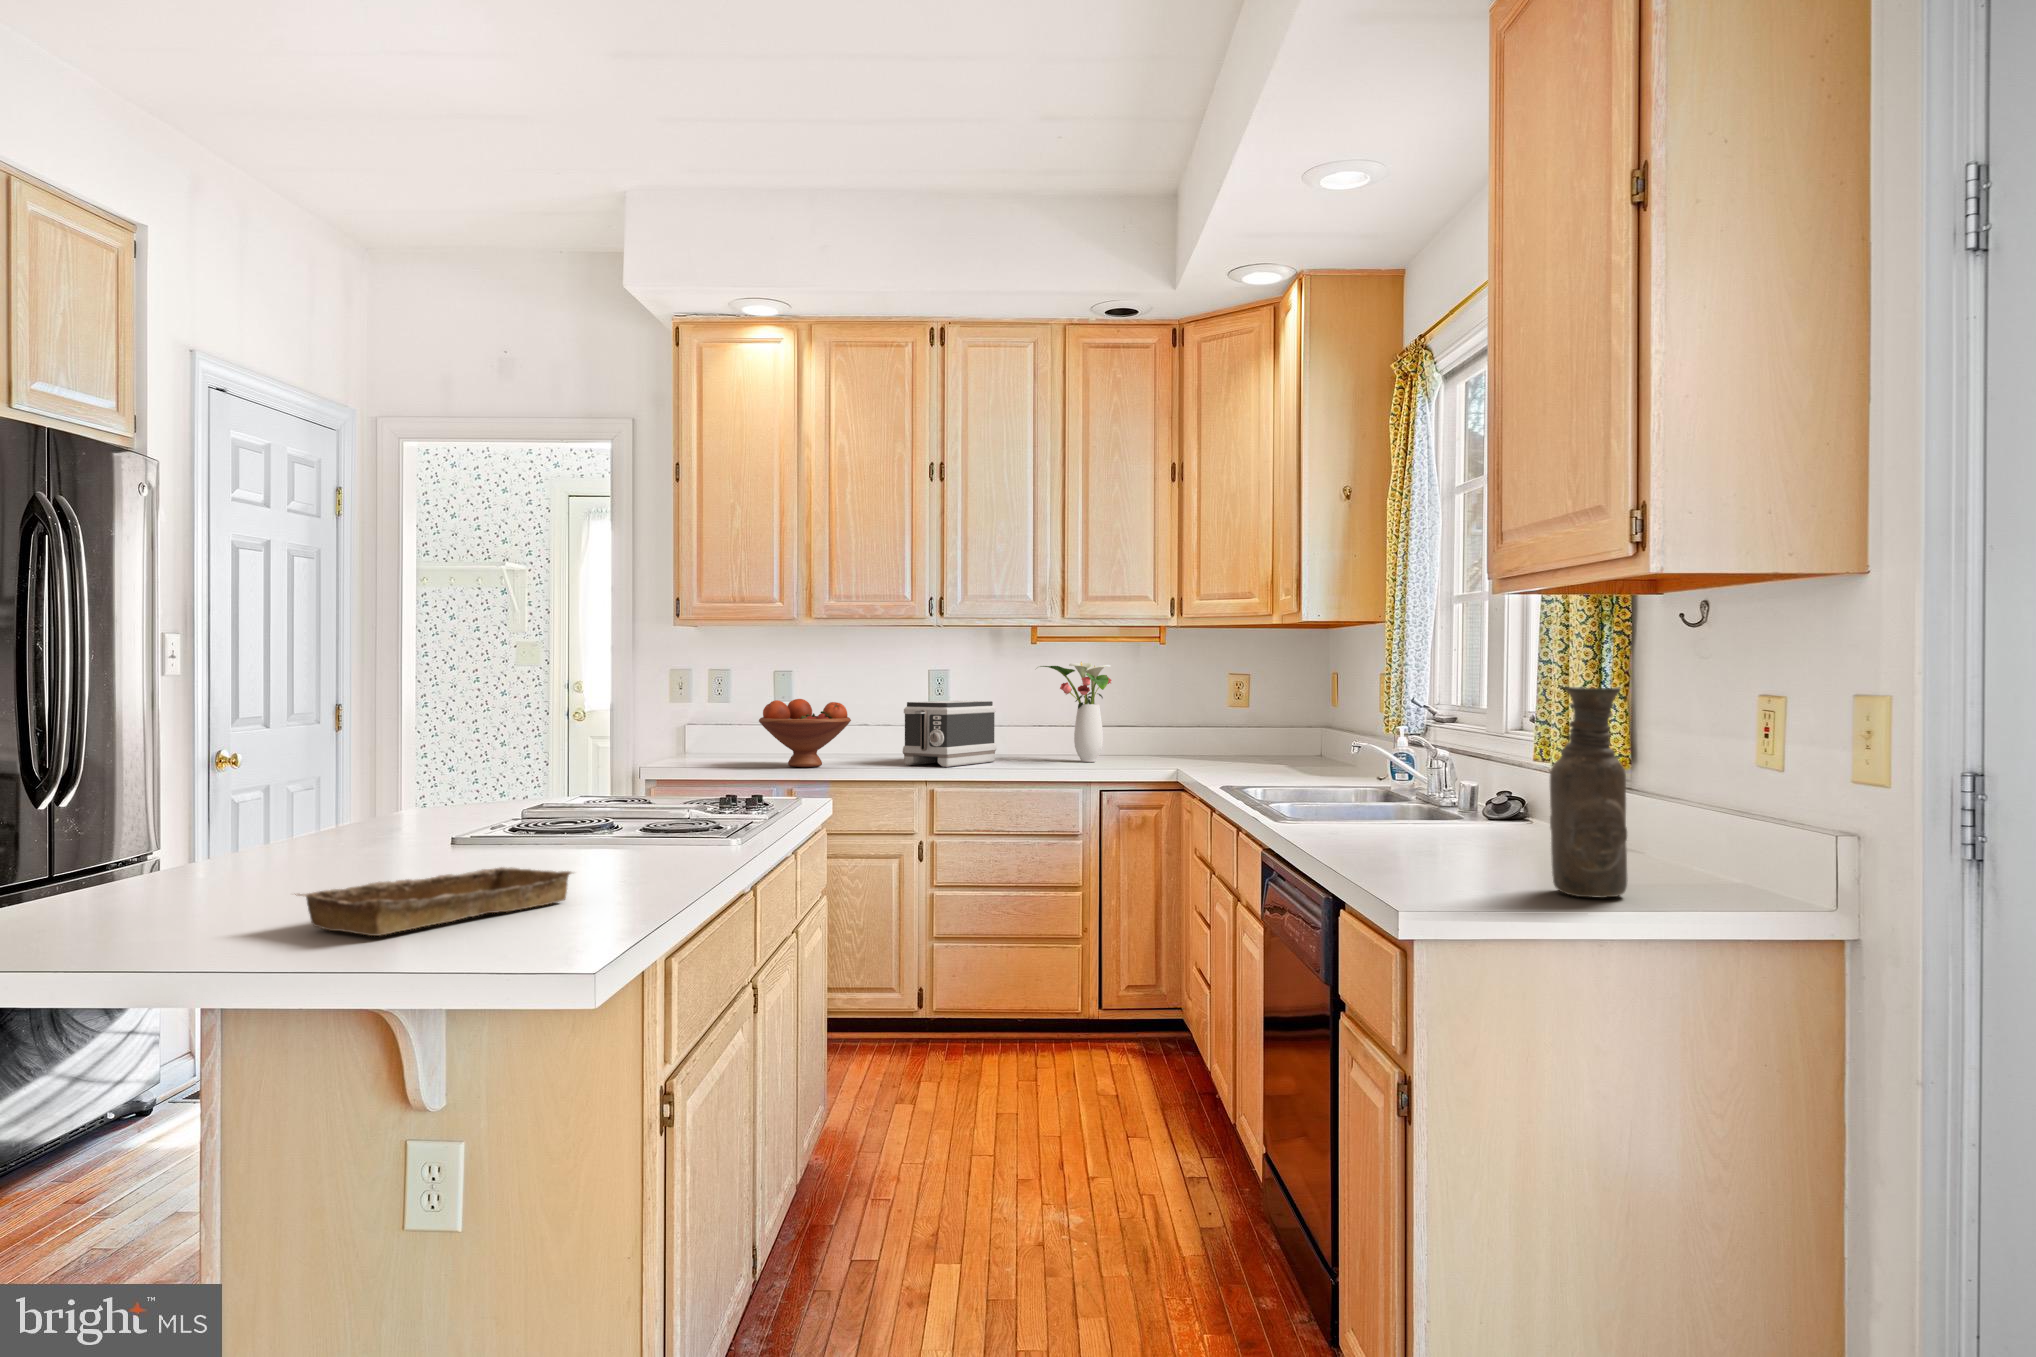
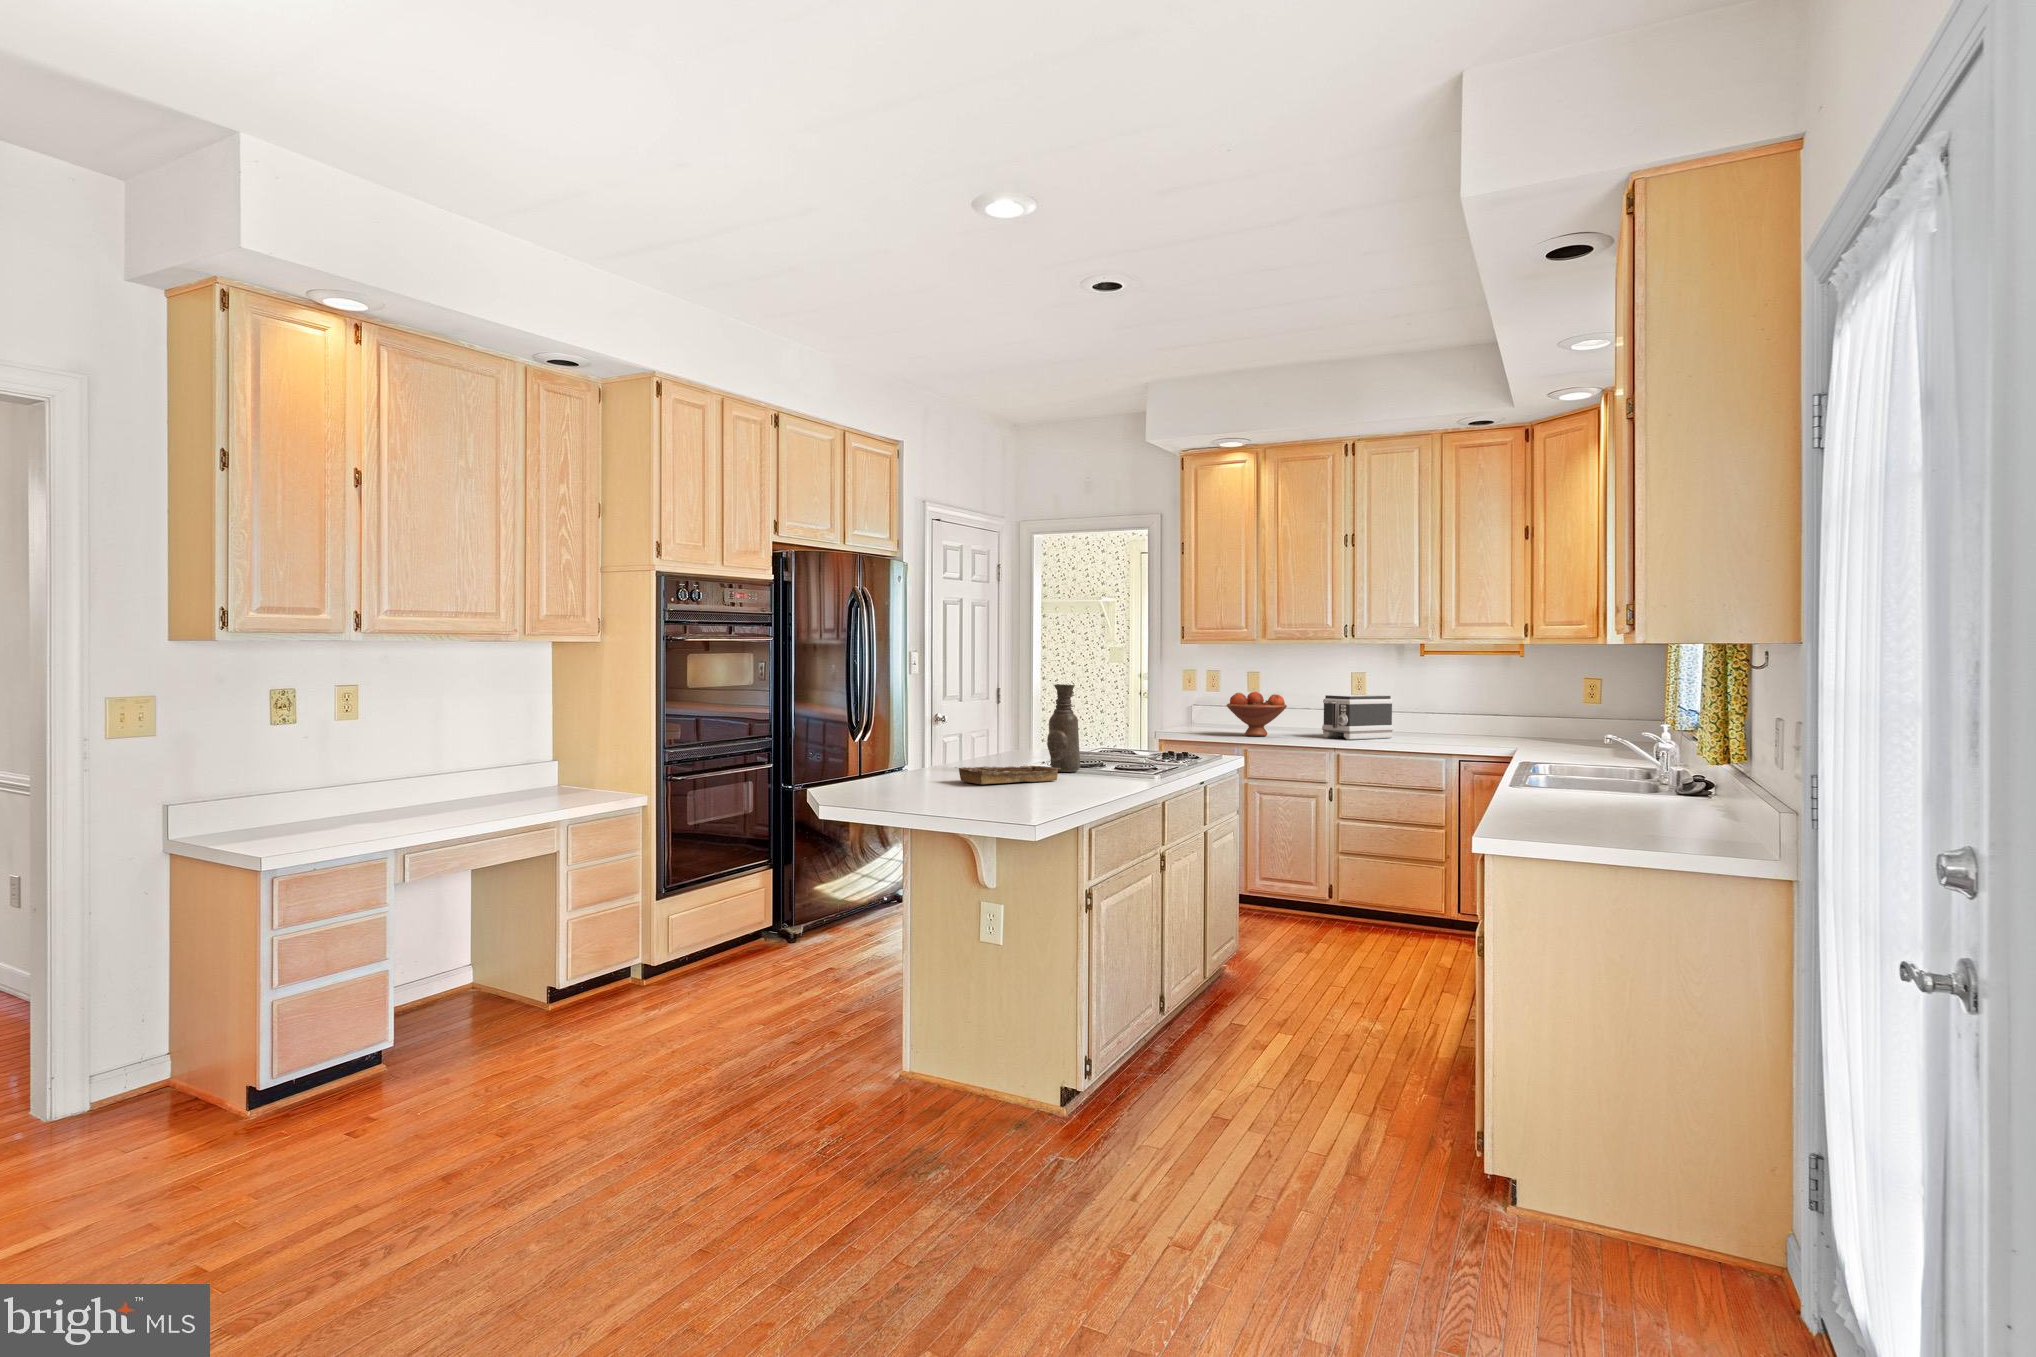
flower arrangement: present [1040,662,1112,762] -> none [1422,668,1481,741]
vase: present [1550,686,1628,898] -> present [1047,684,1080,772]

